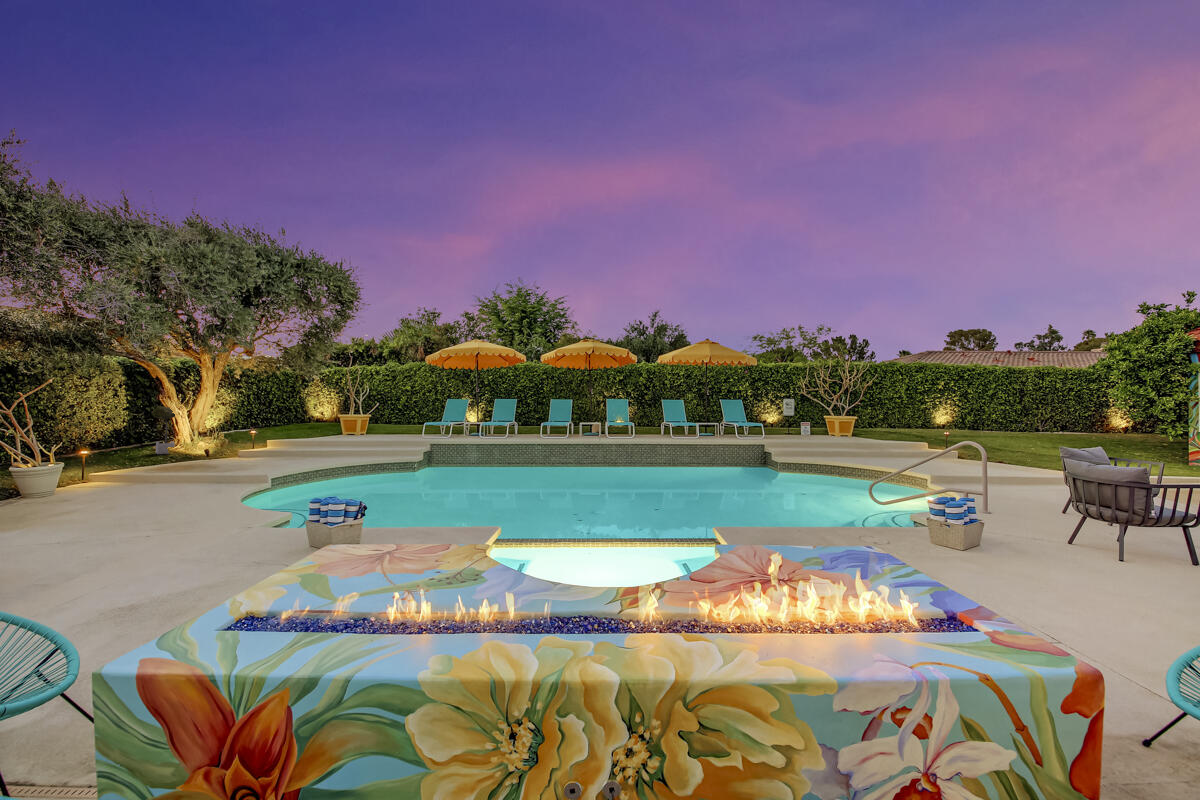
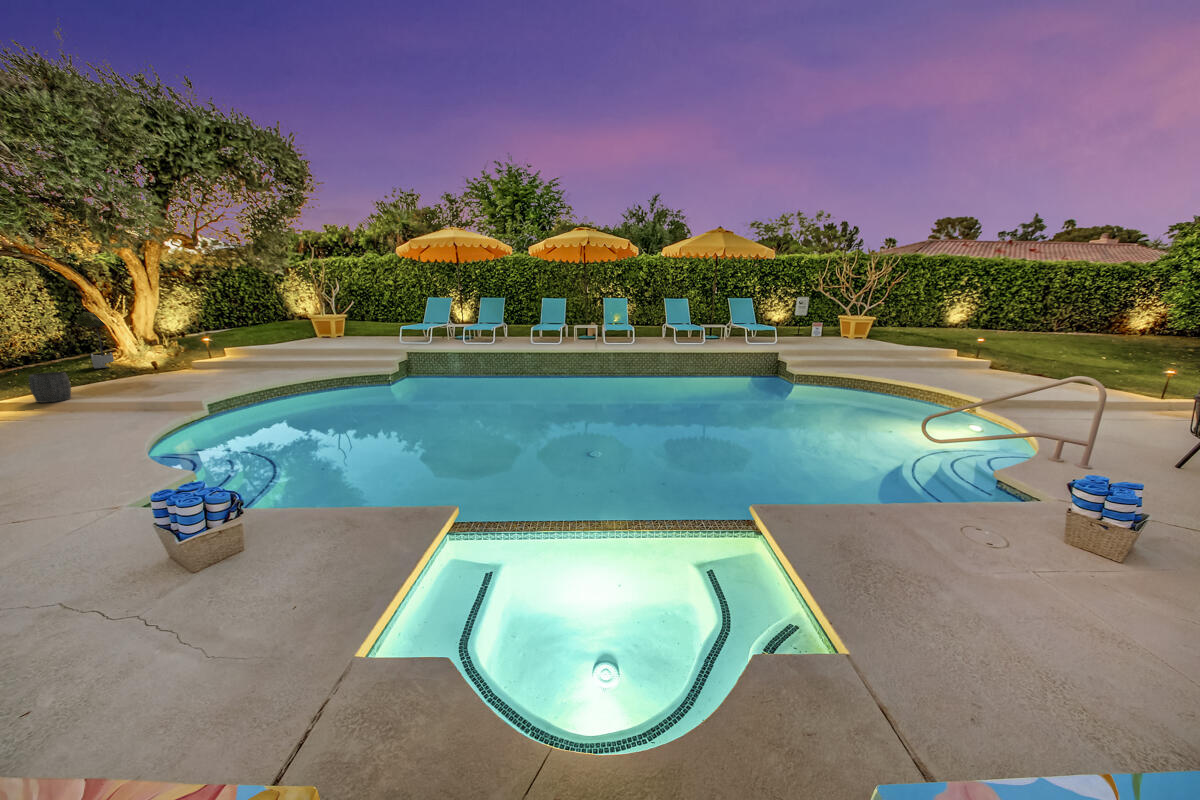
woven basket: none [130,449,159,473] -> present [29,372,71,403]

